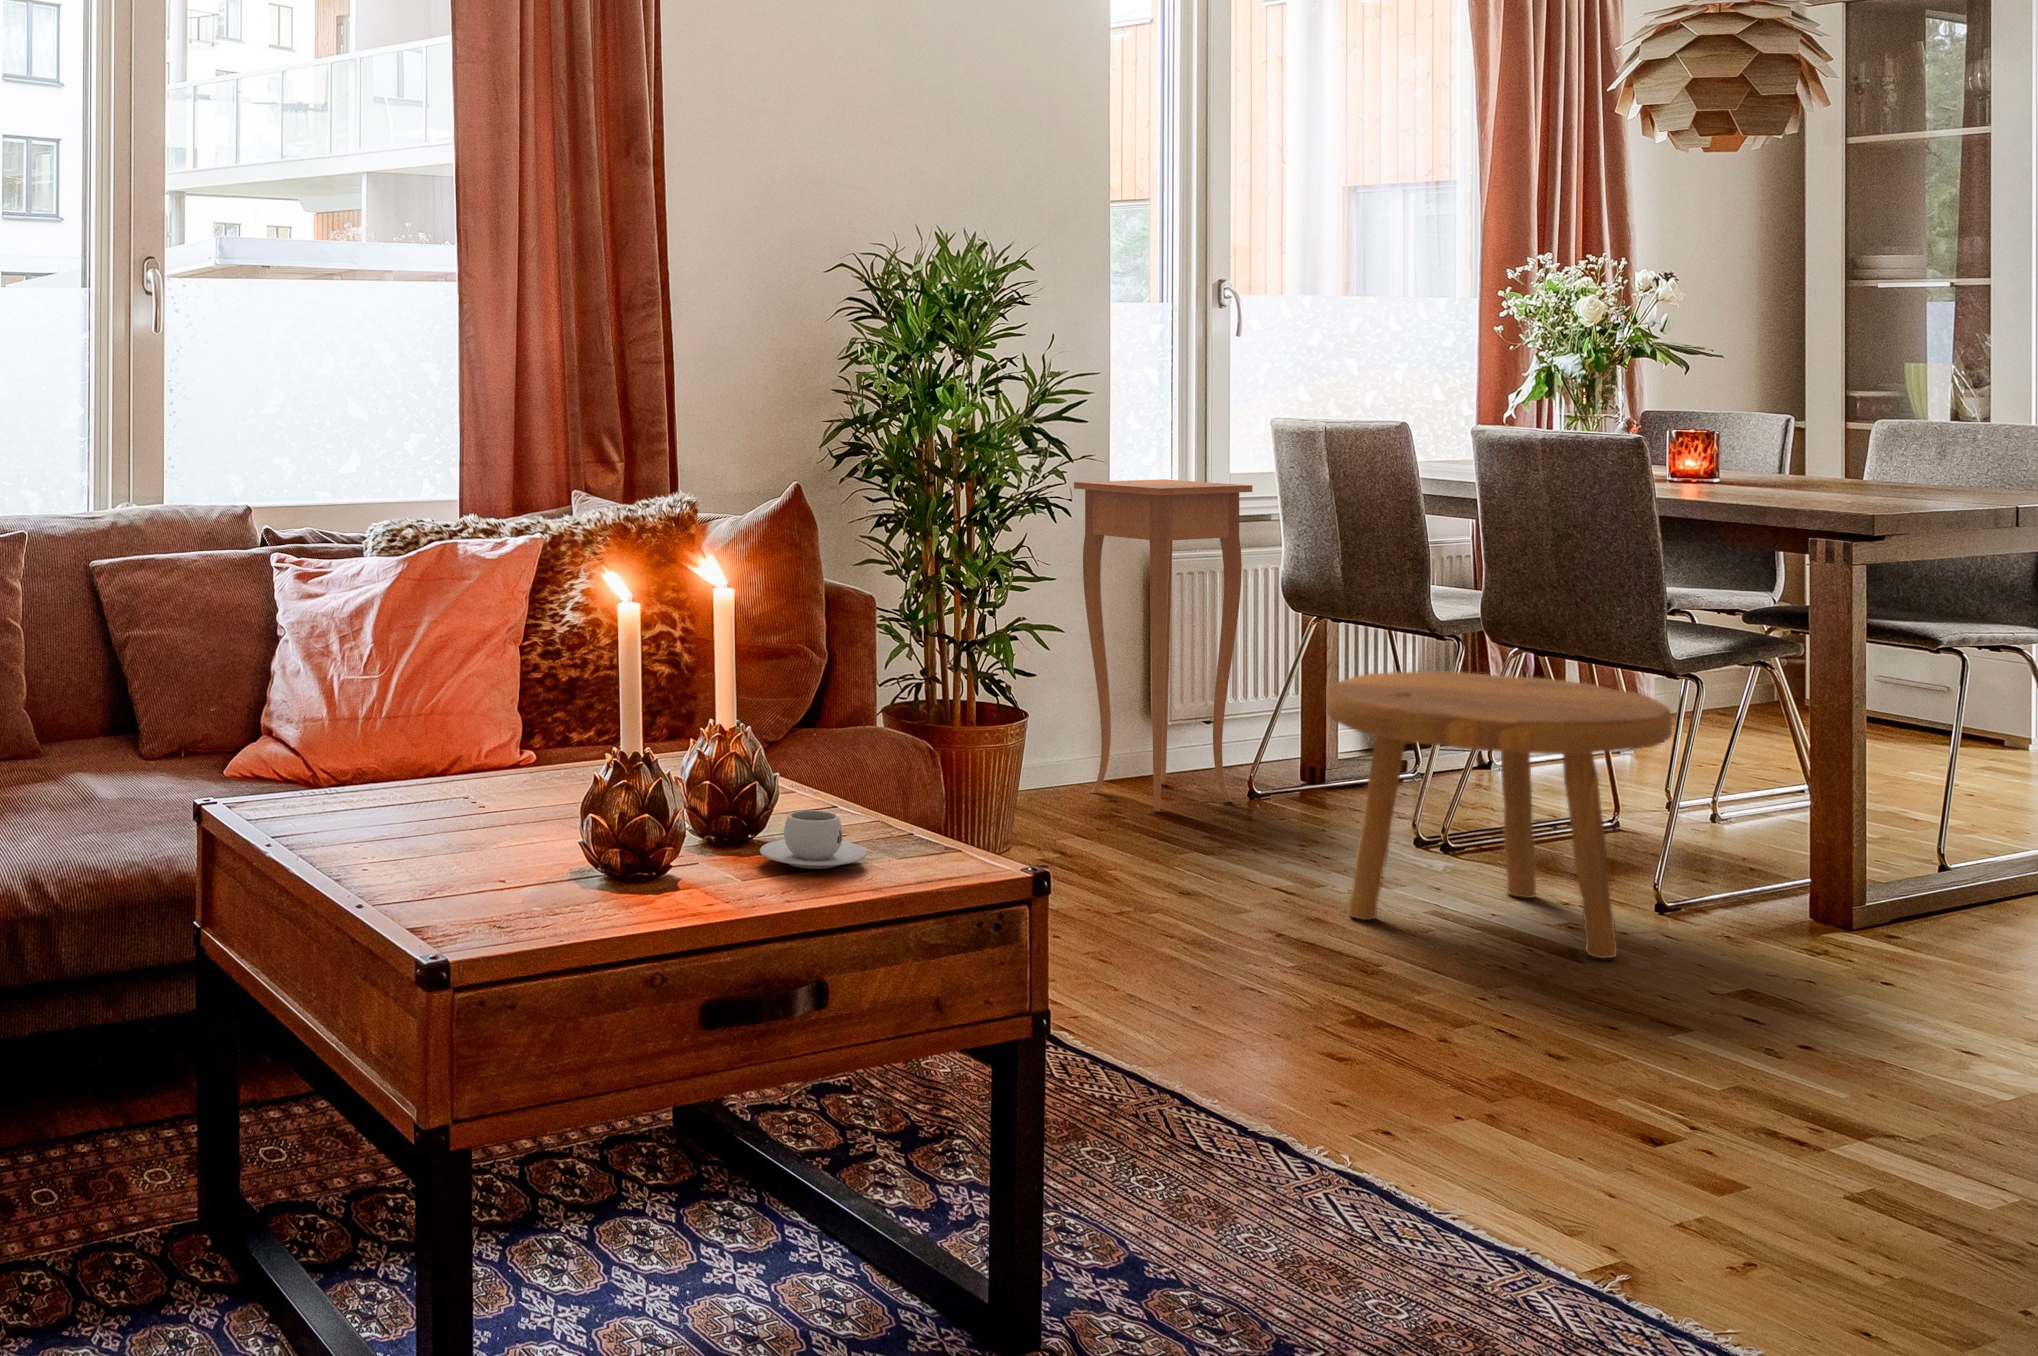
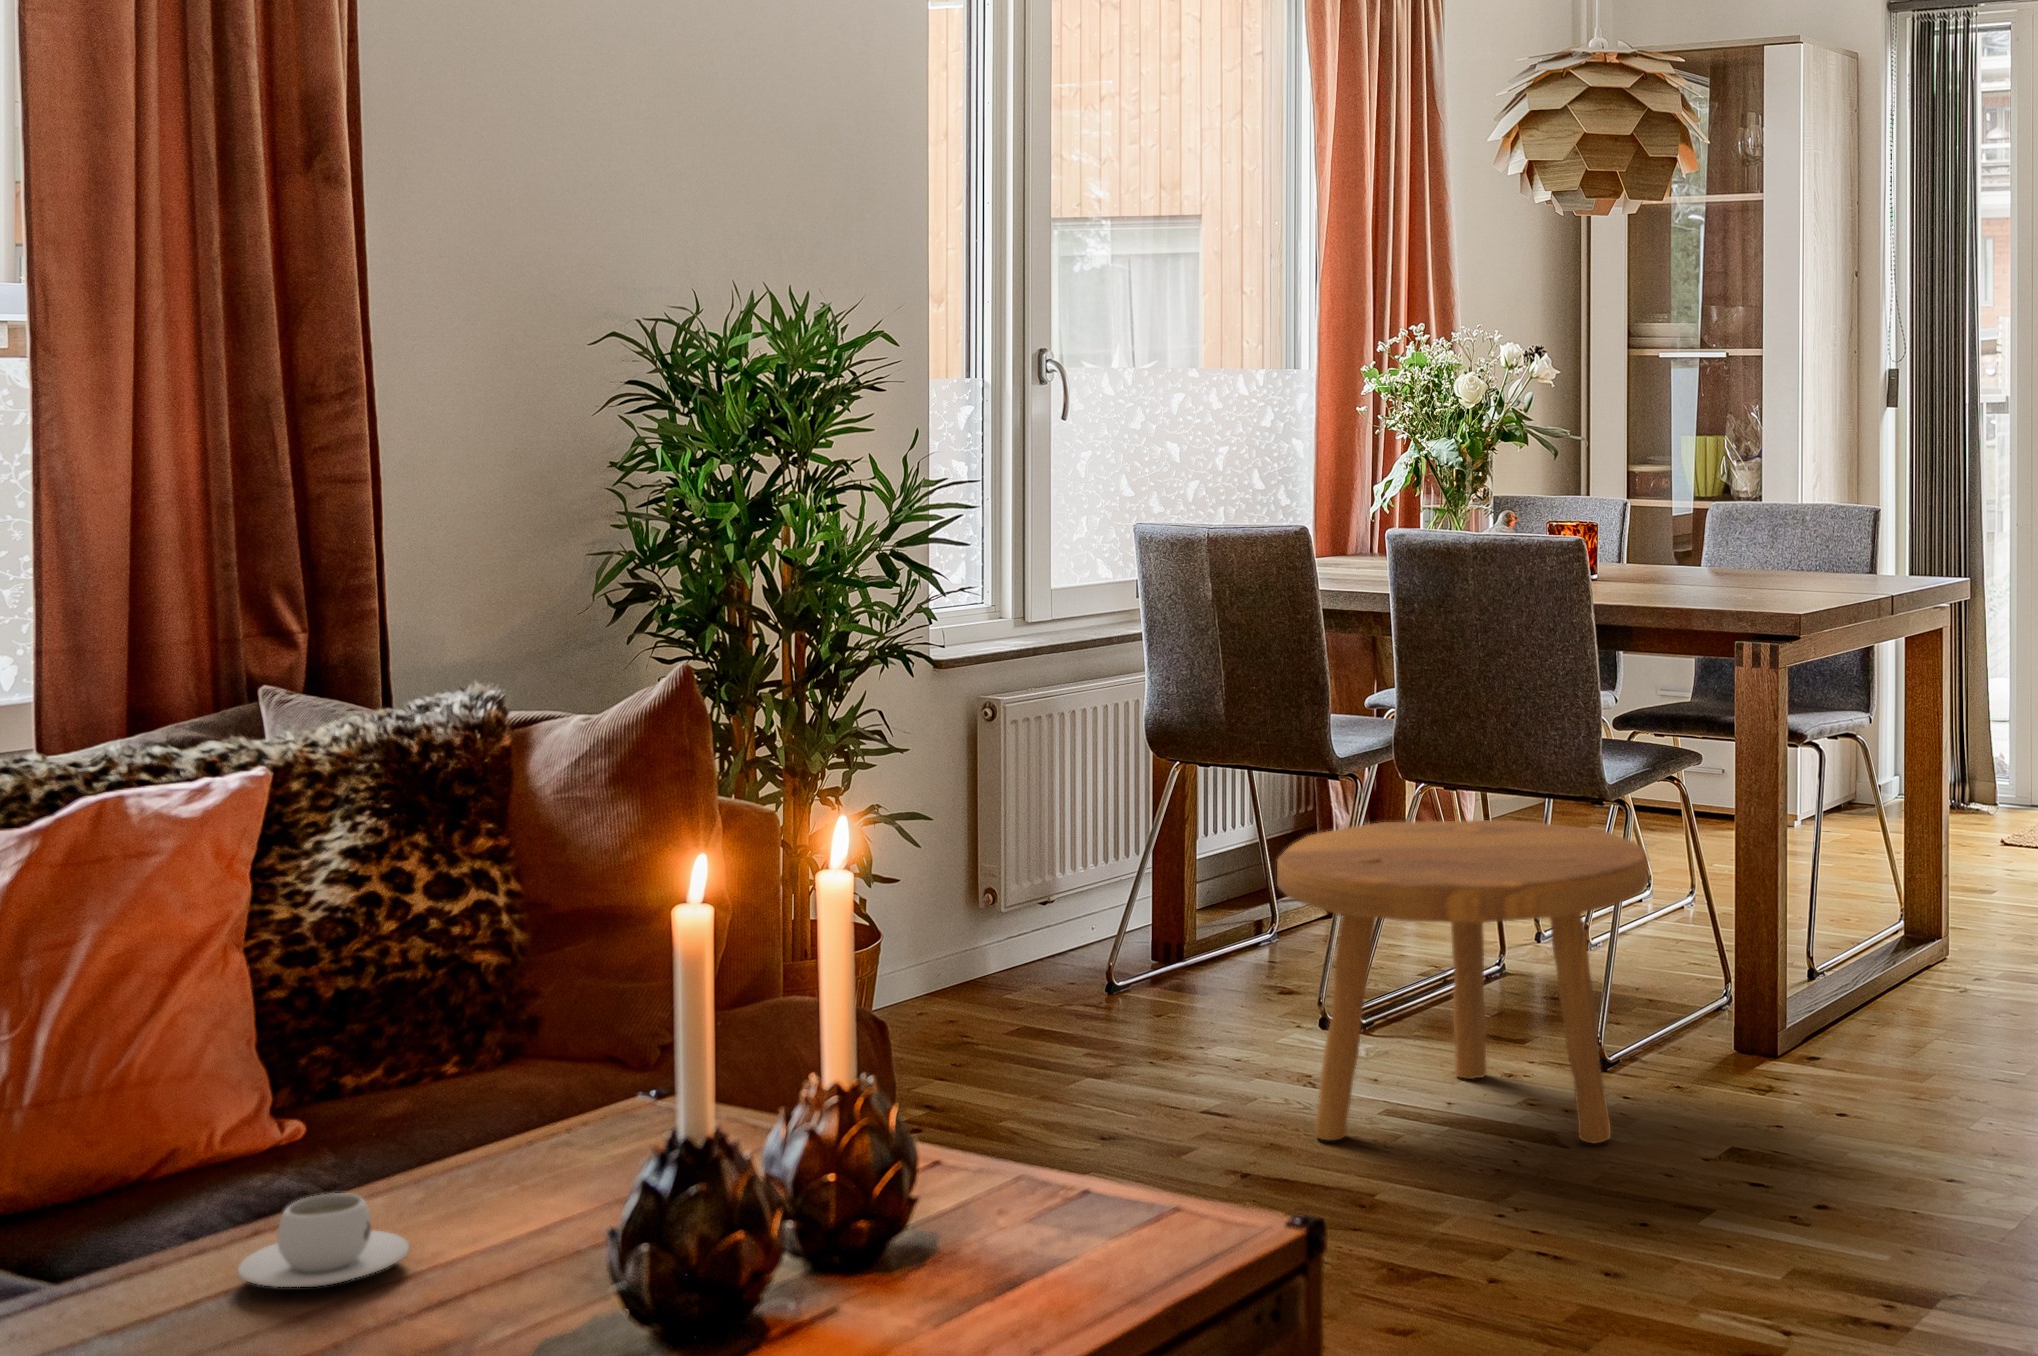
side table: present [1074,479,1252,811] -> none [895,600,1116,1029]
teacup: present [760,810,867,869] -> present [238,1193,409,1287]

